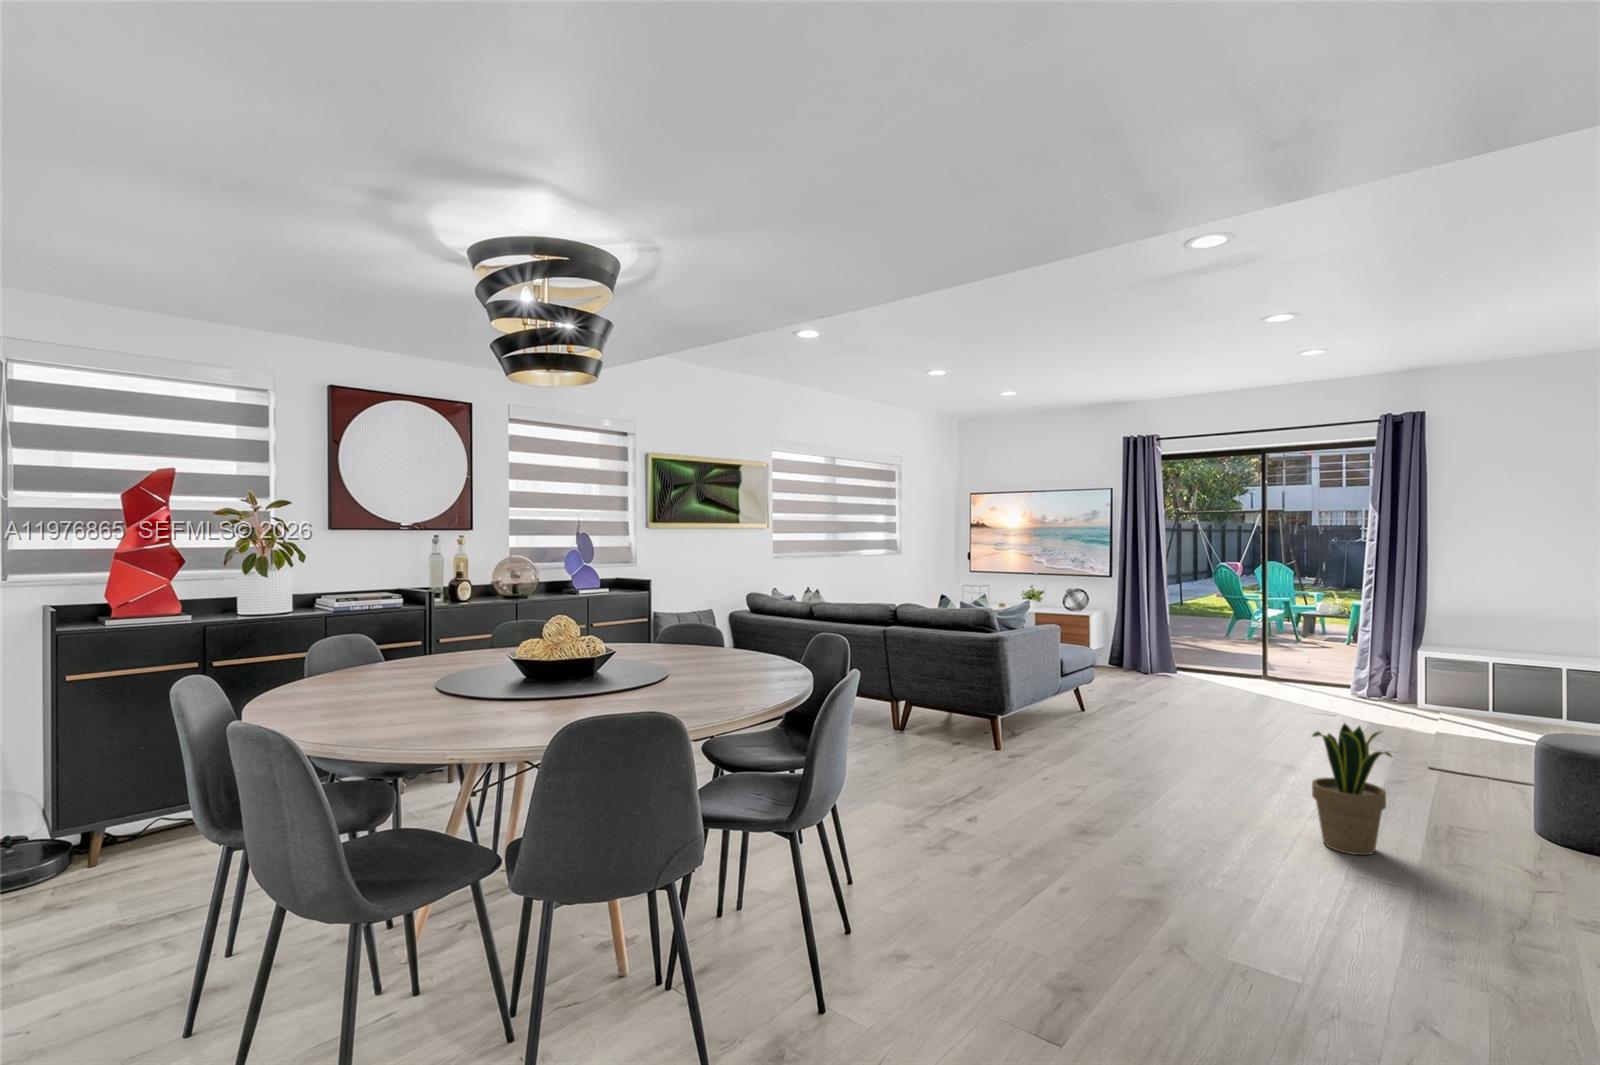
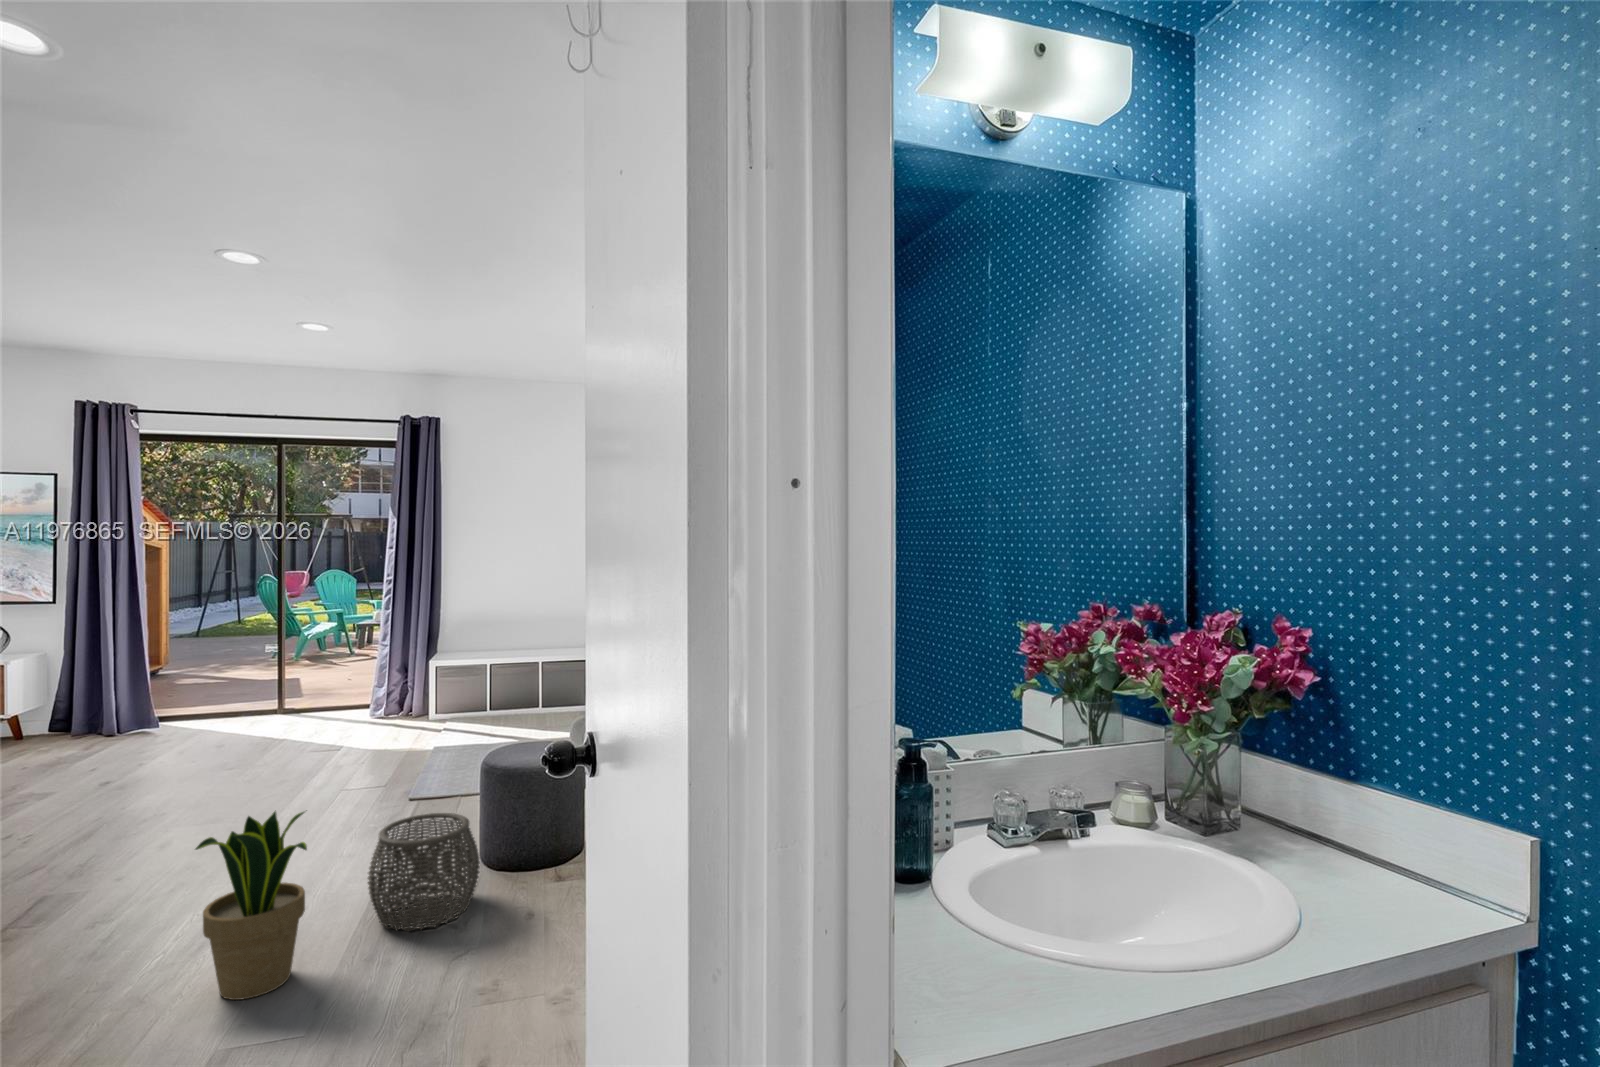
woven basket: none [1427,763,1544,861] -> present [368,813,480,931]

